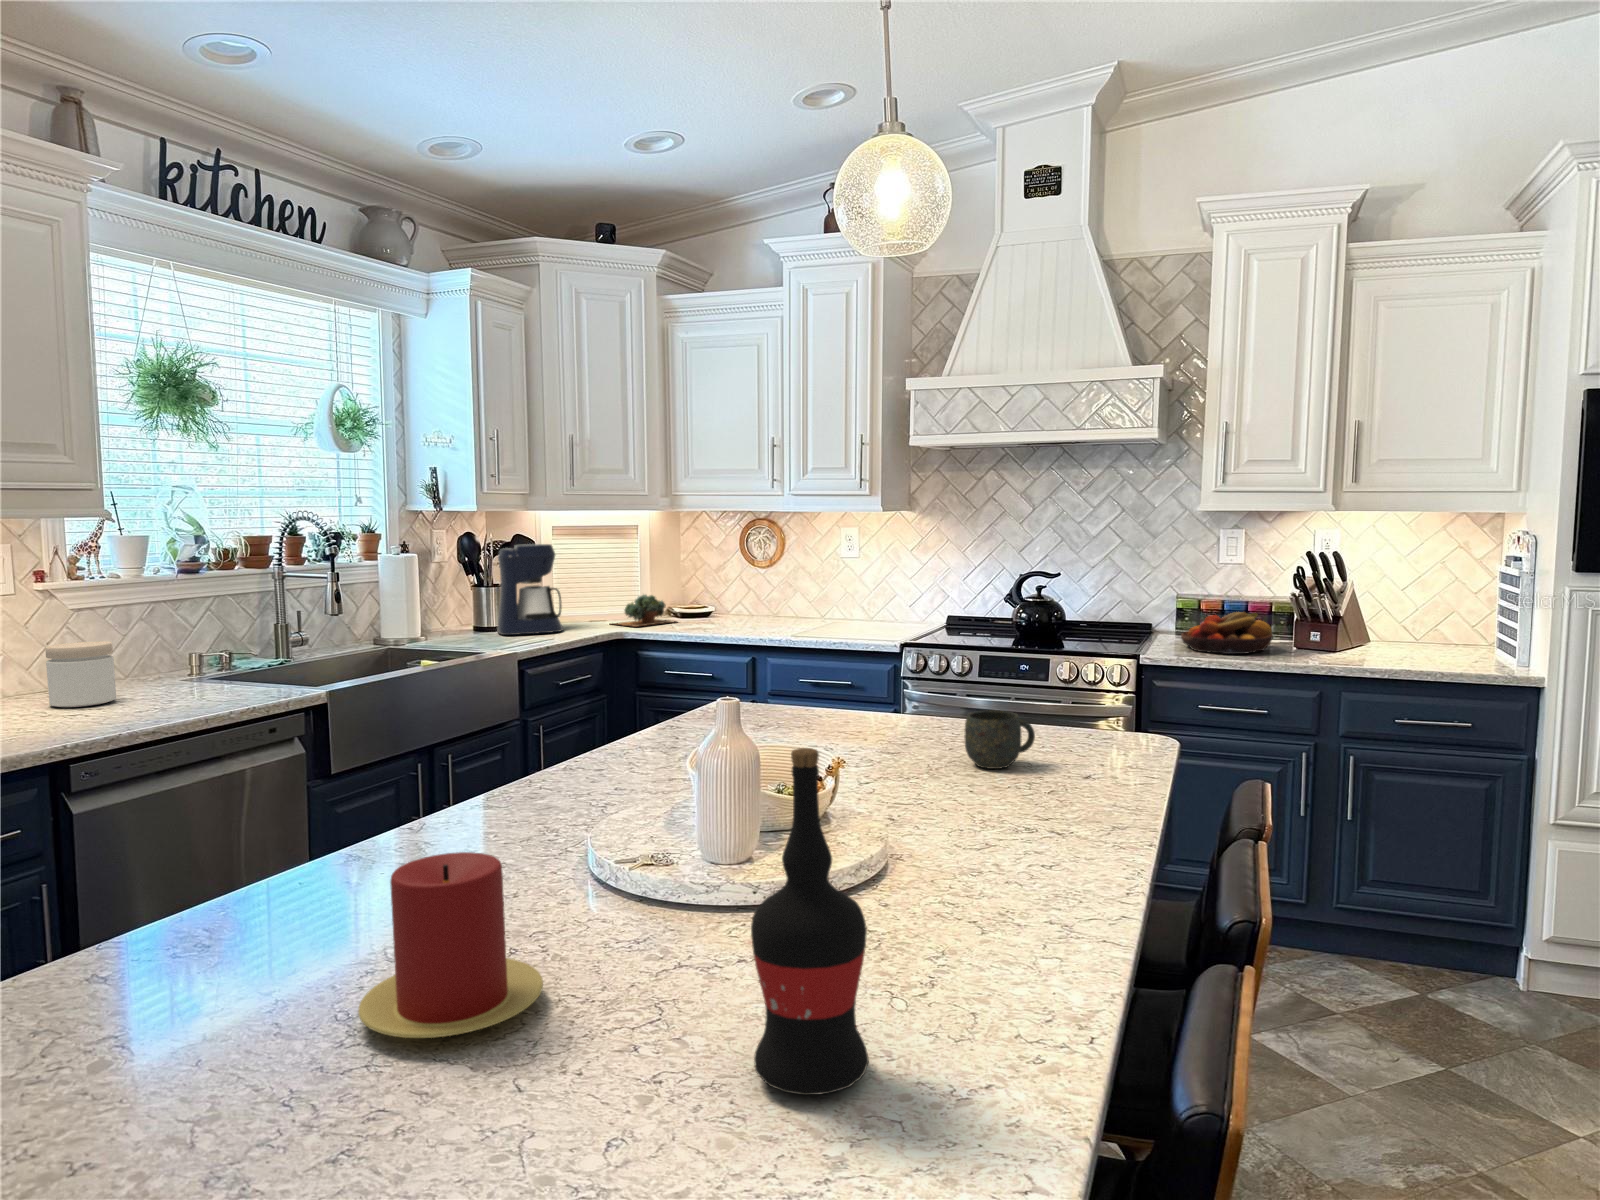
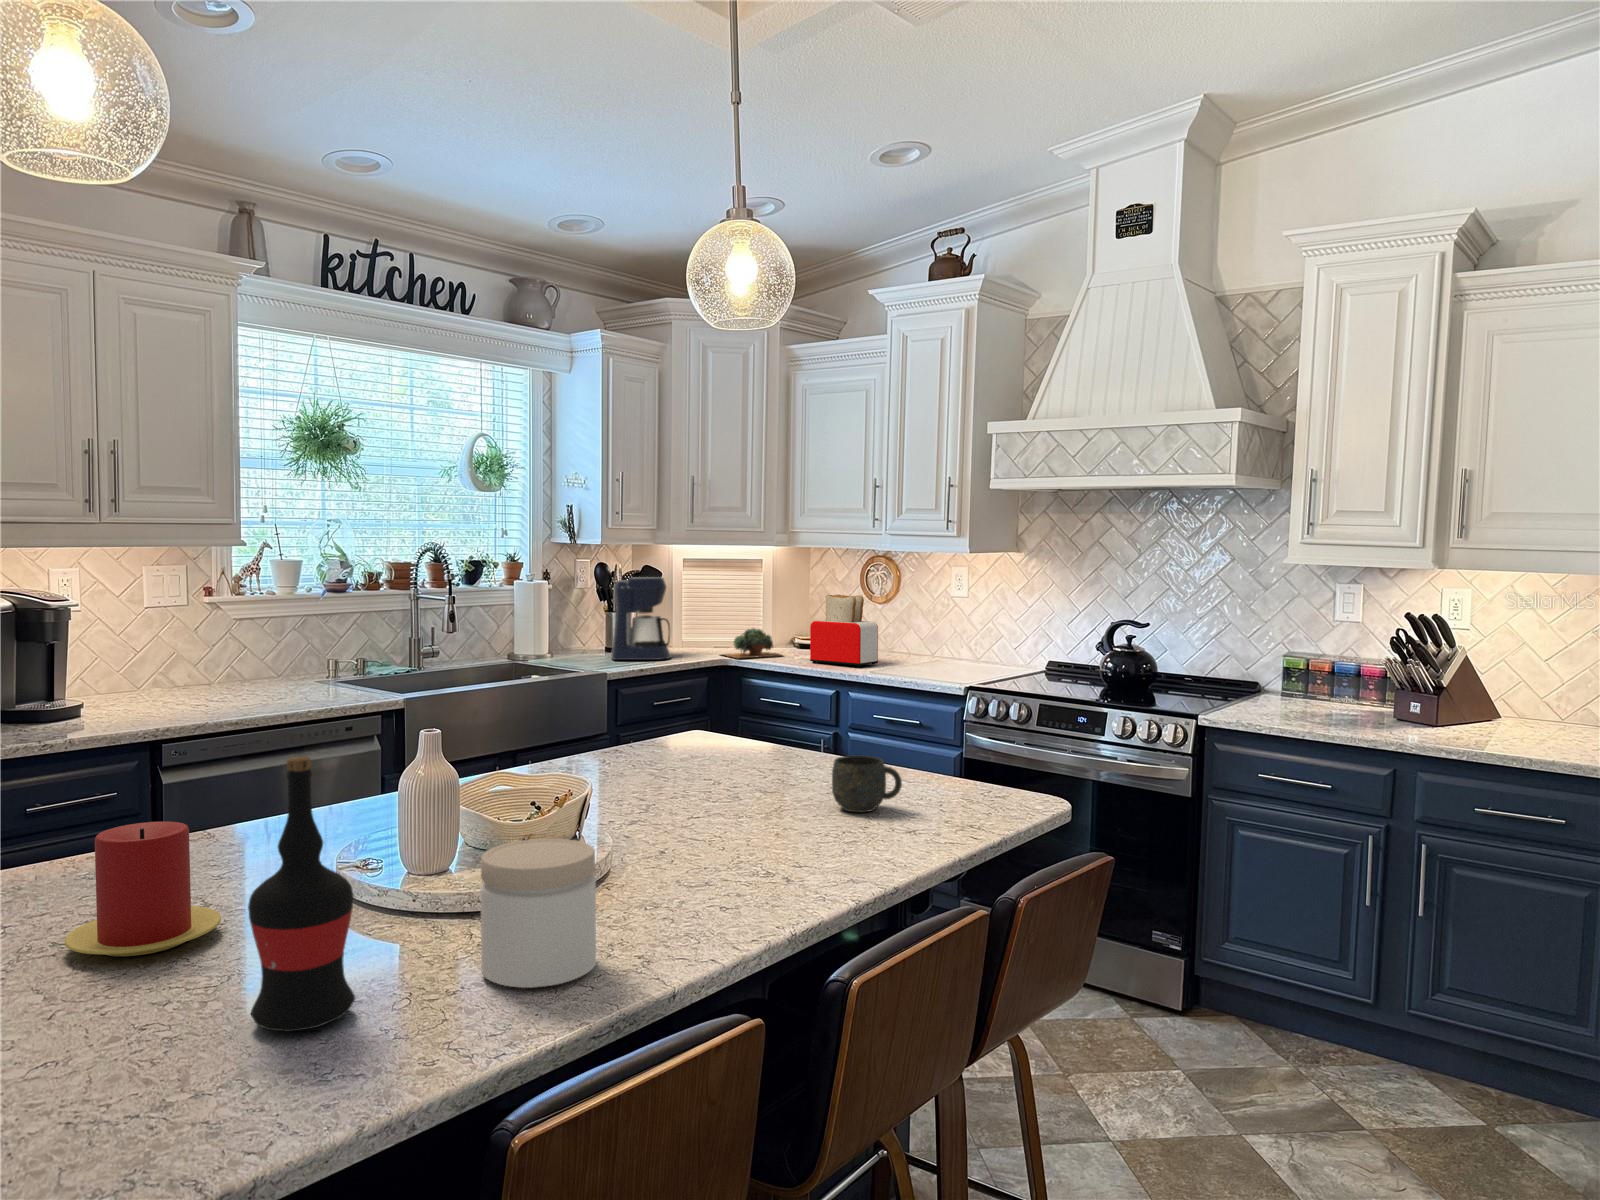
toaster: none [714,556,785,628] -> present [810,595,878,667]
fruit bowl: present [1181,612,1273,654] -> none [1254,676,1357,722]
jar: present [45,641,116,707] -> present [480,838,596,988]

